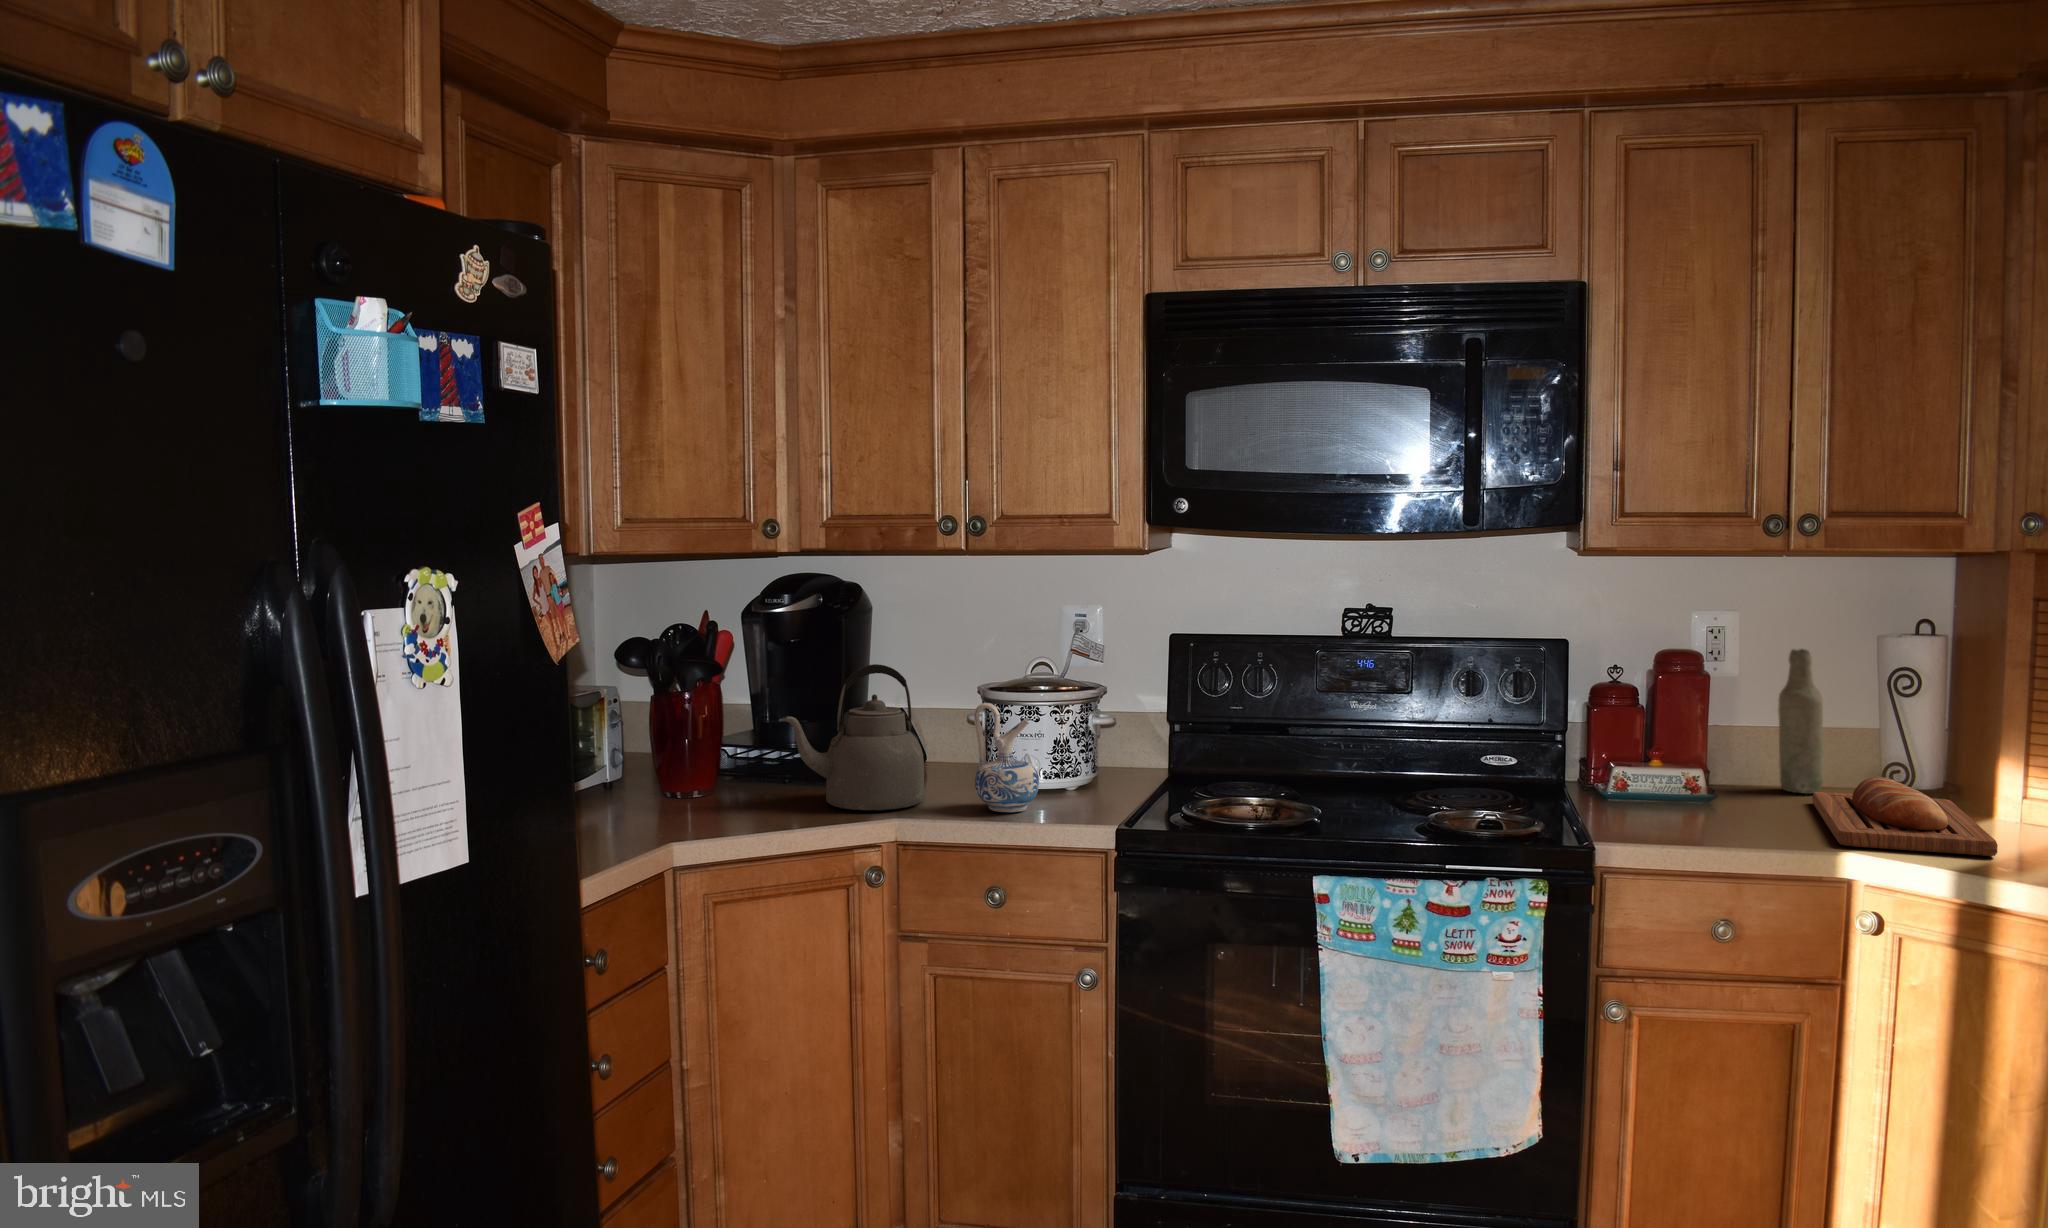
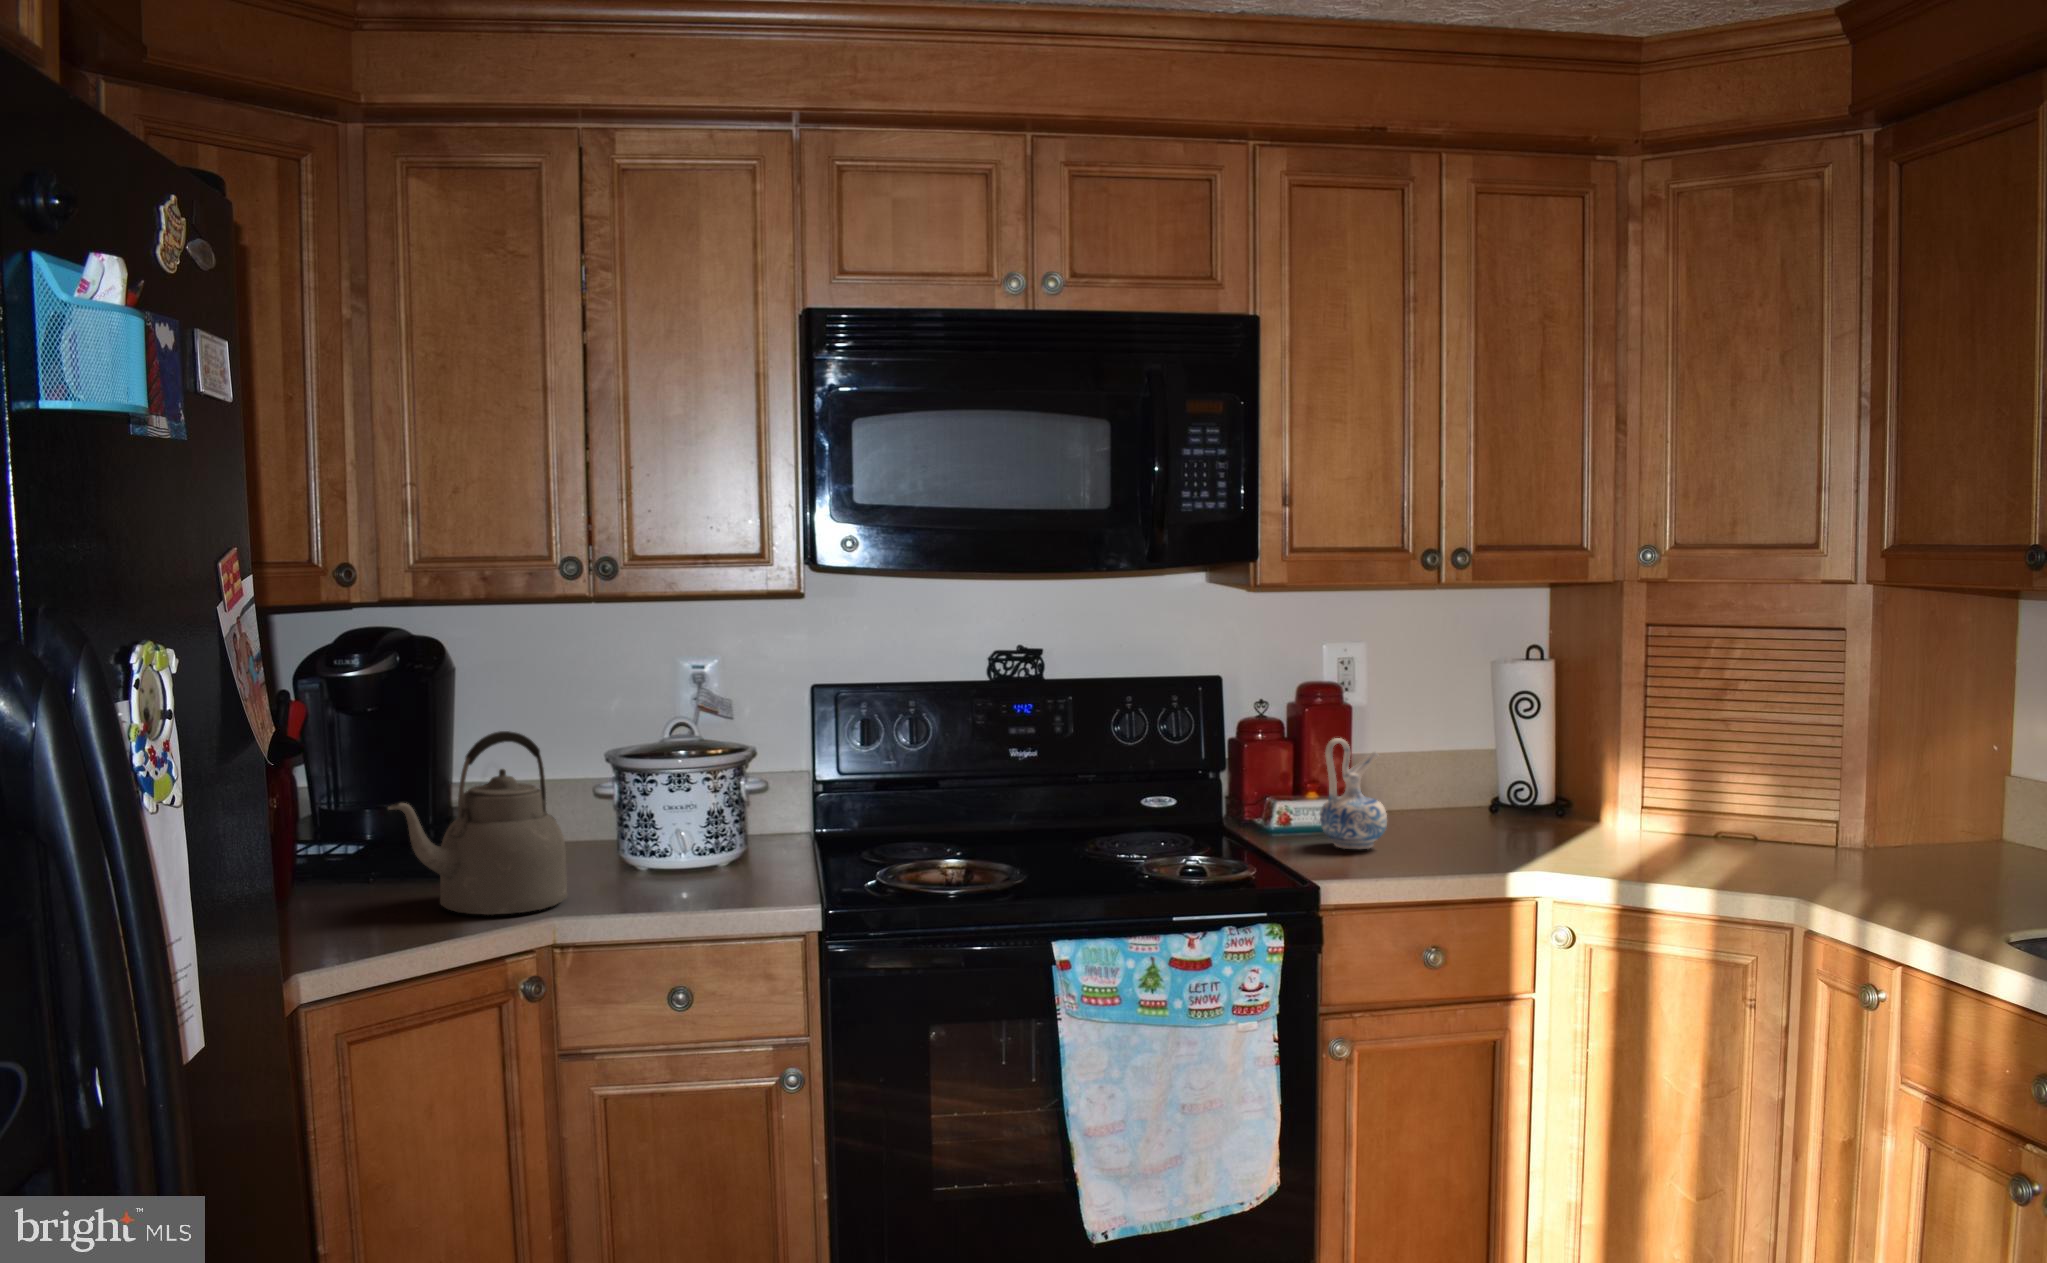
bottle: present [1778,649,1823,794] -> none [1409,676,1448,817]
ceramic pitcher: present [974,703,1039,812] -> present [1320,738,1387,849]
bread loaf: present [1812,777,1998,856] -> none [1449,797,1637,865]

